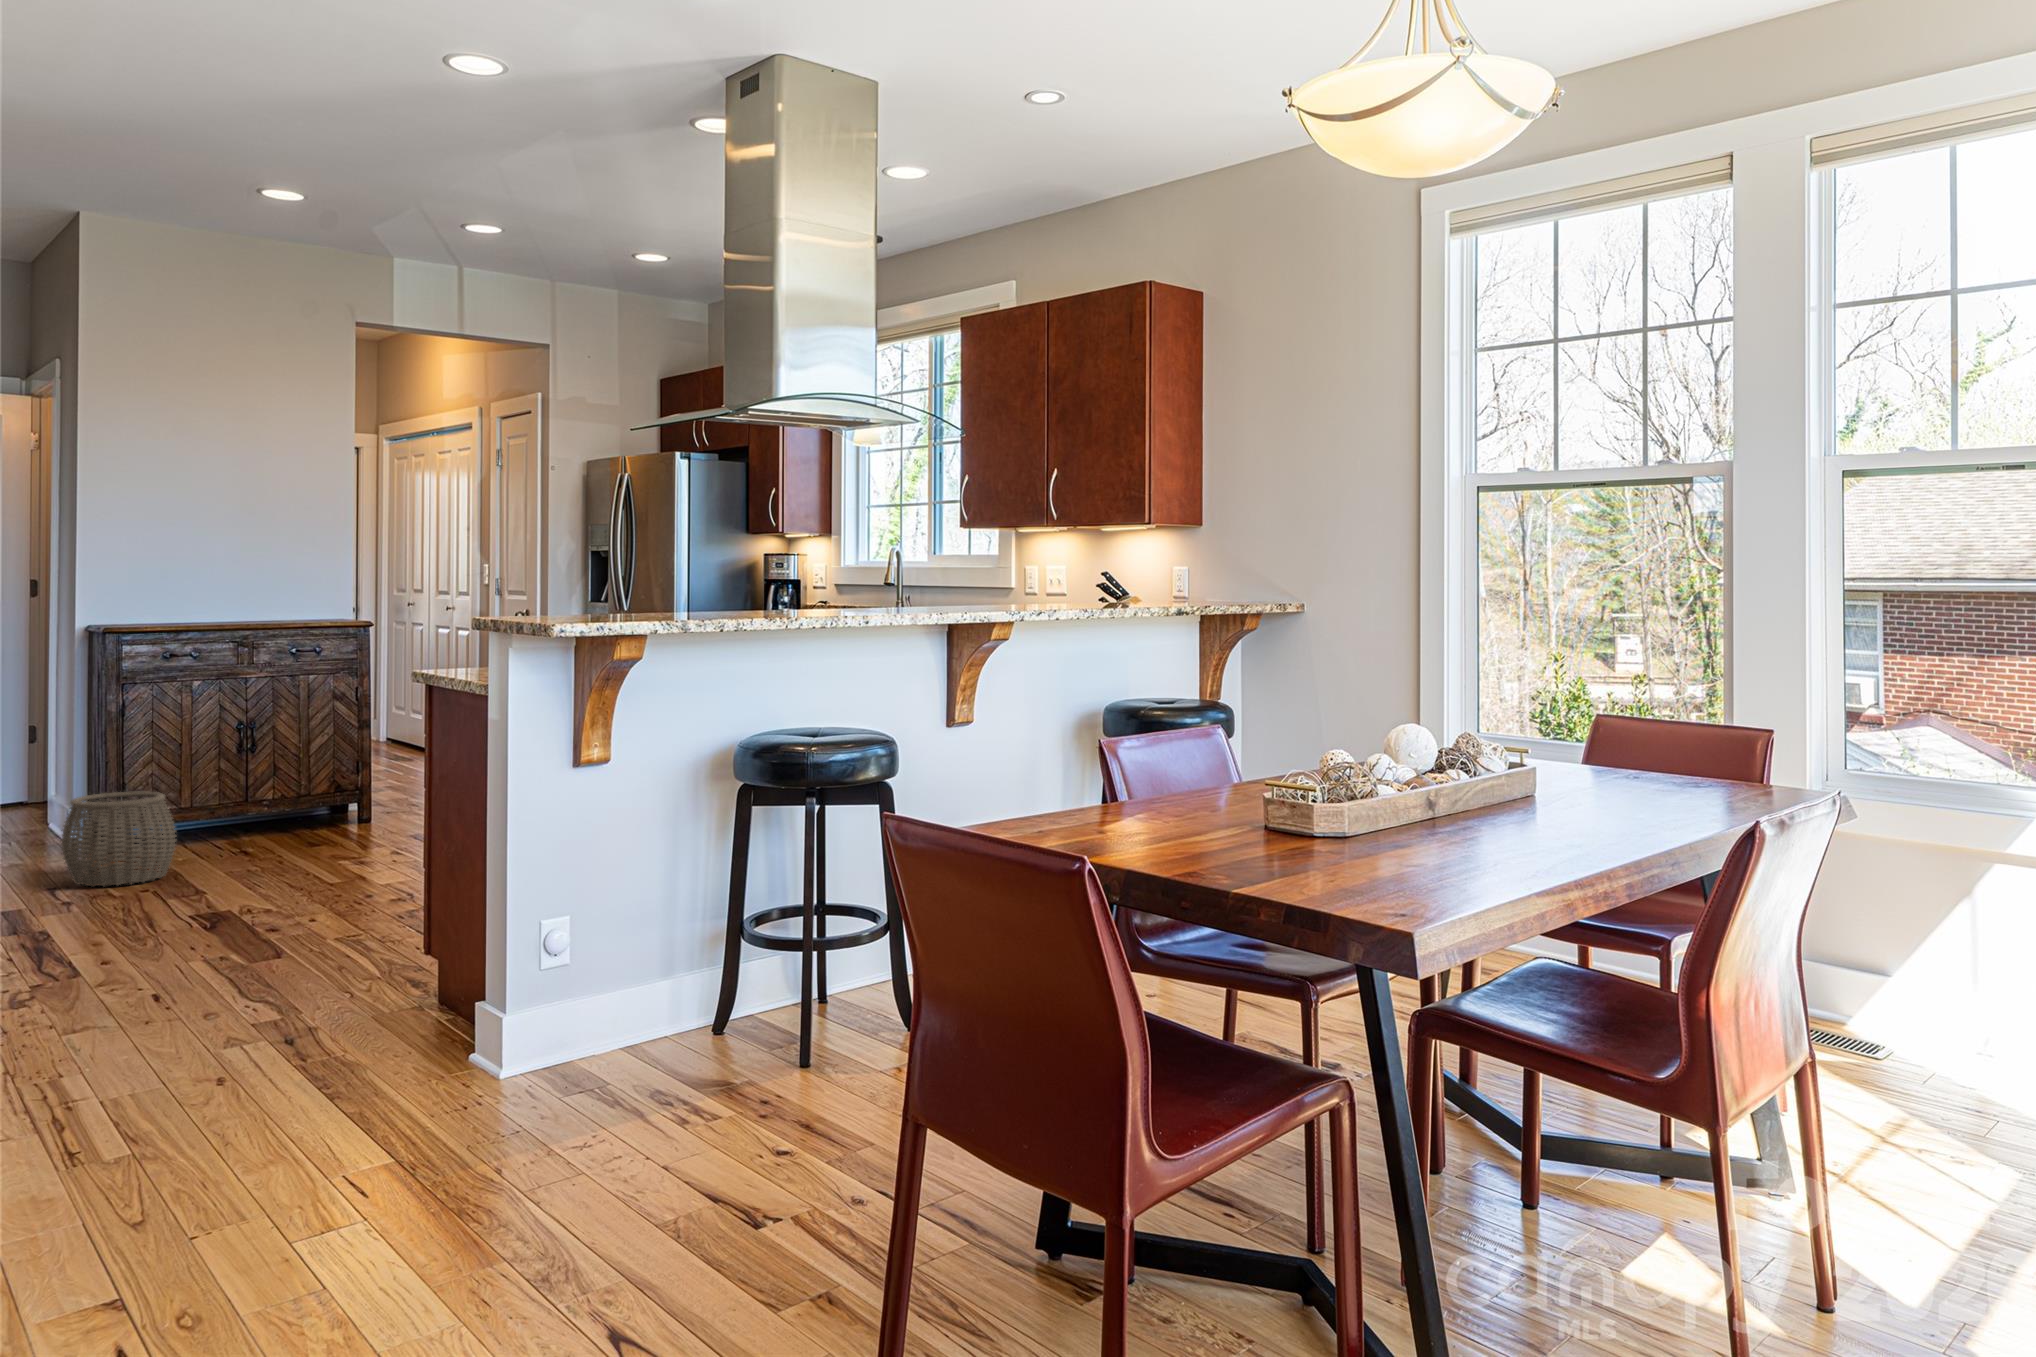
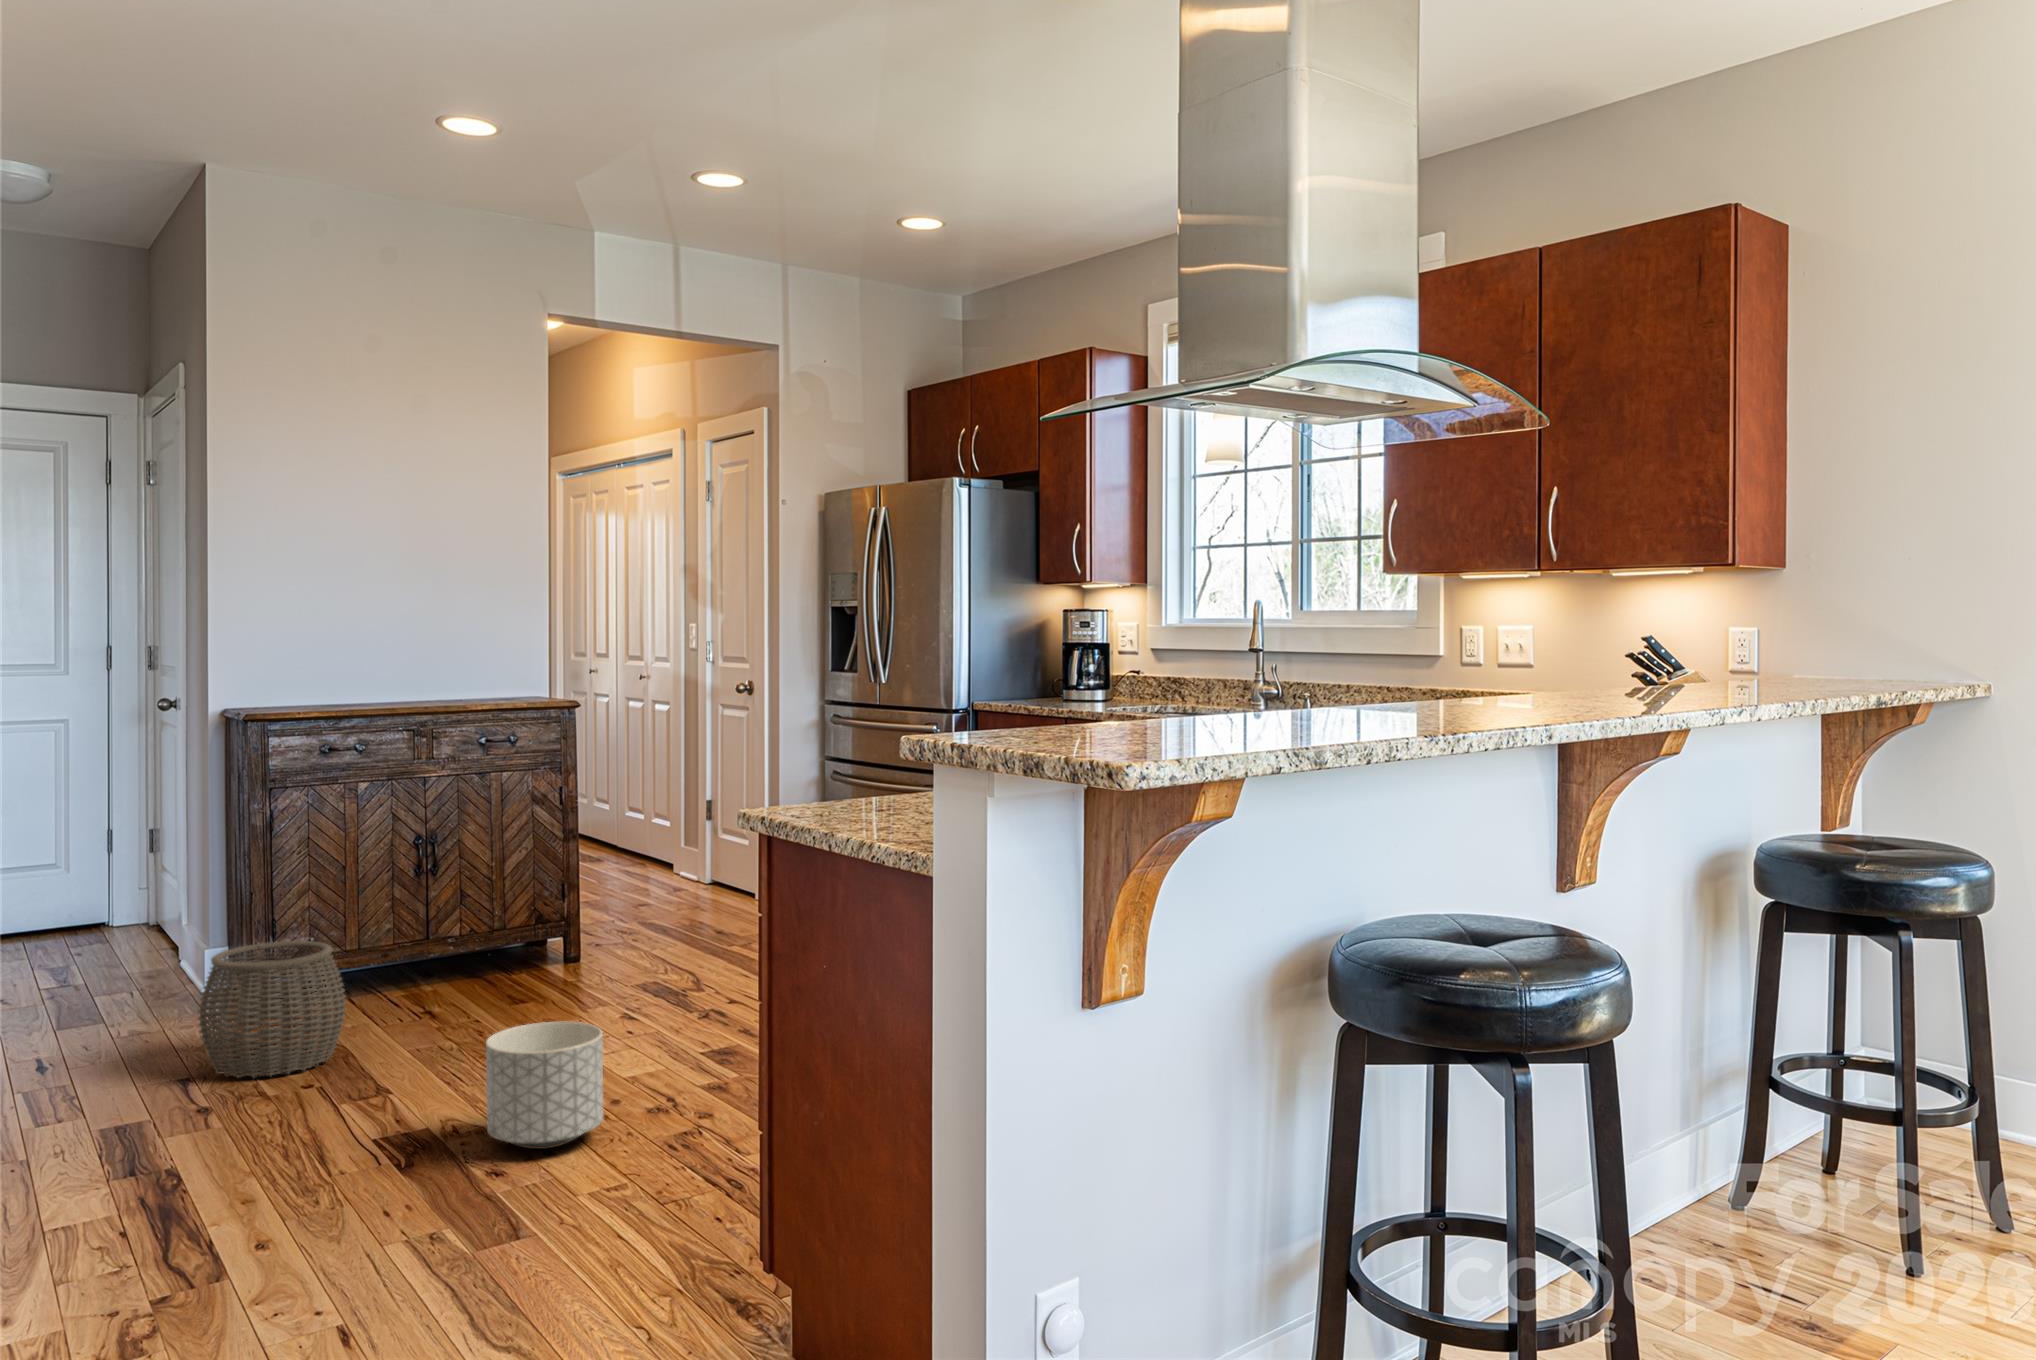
planter: none [272,836,360,919] -> present [486,1022,603,1149]

